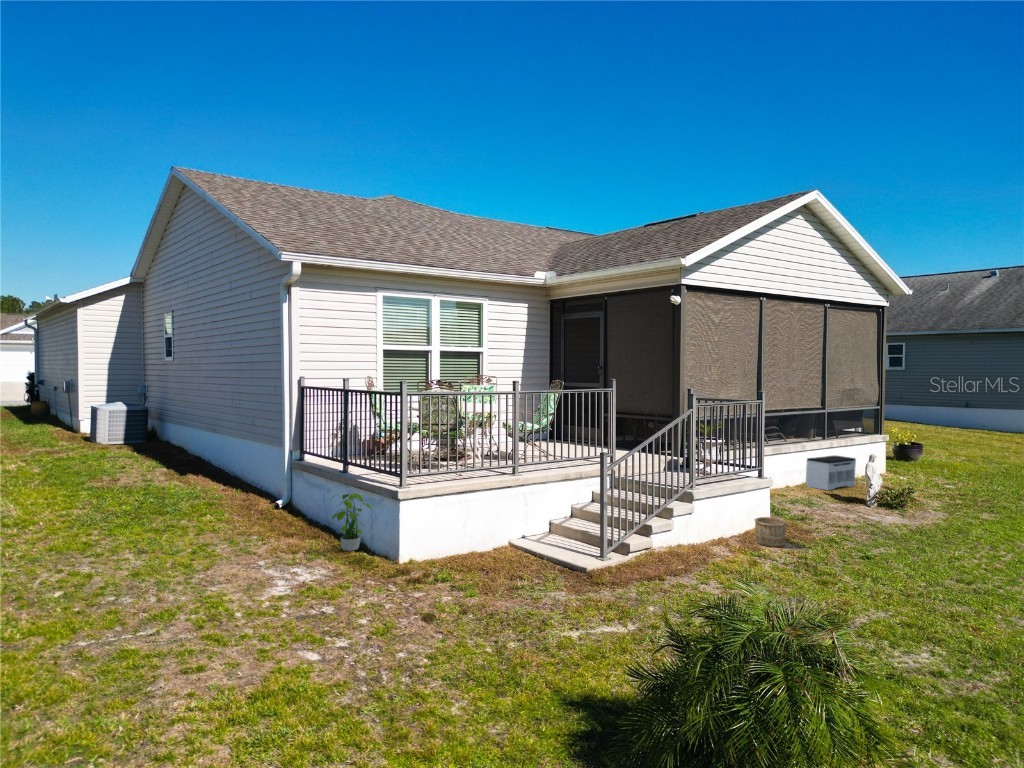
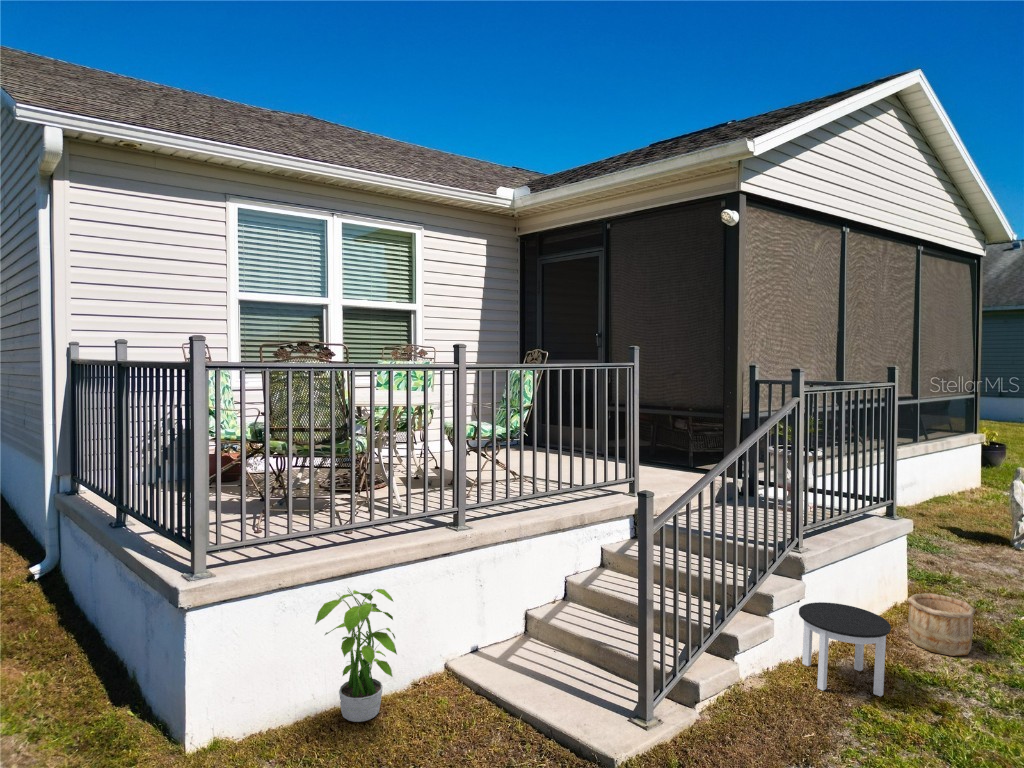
bench: present [806,455,856,490] -> none [897,464,965,517]
potted plant: present [332,493,371,551] -> present [315,588,397,722]
round table: none [687,516,729,558] -> present [799,602,891,697]

